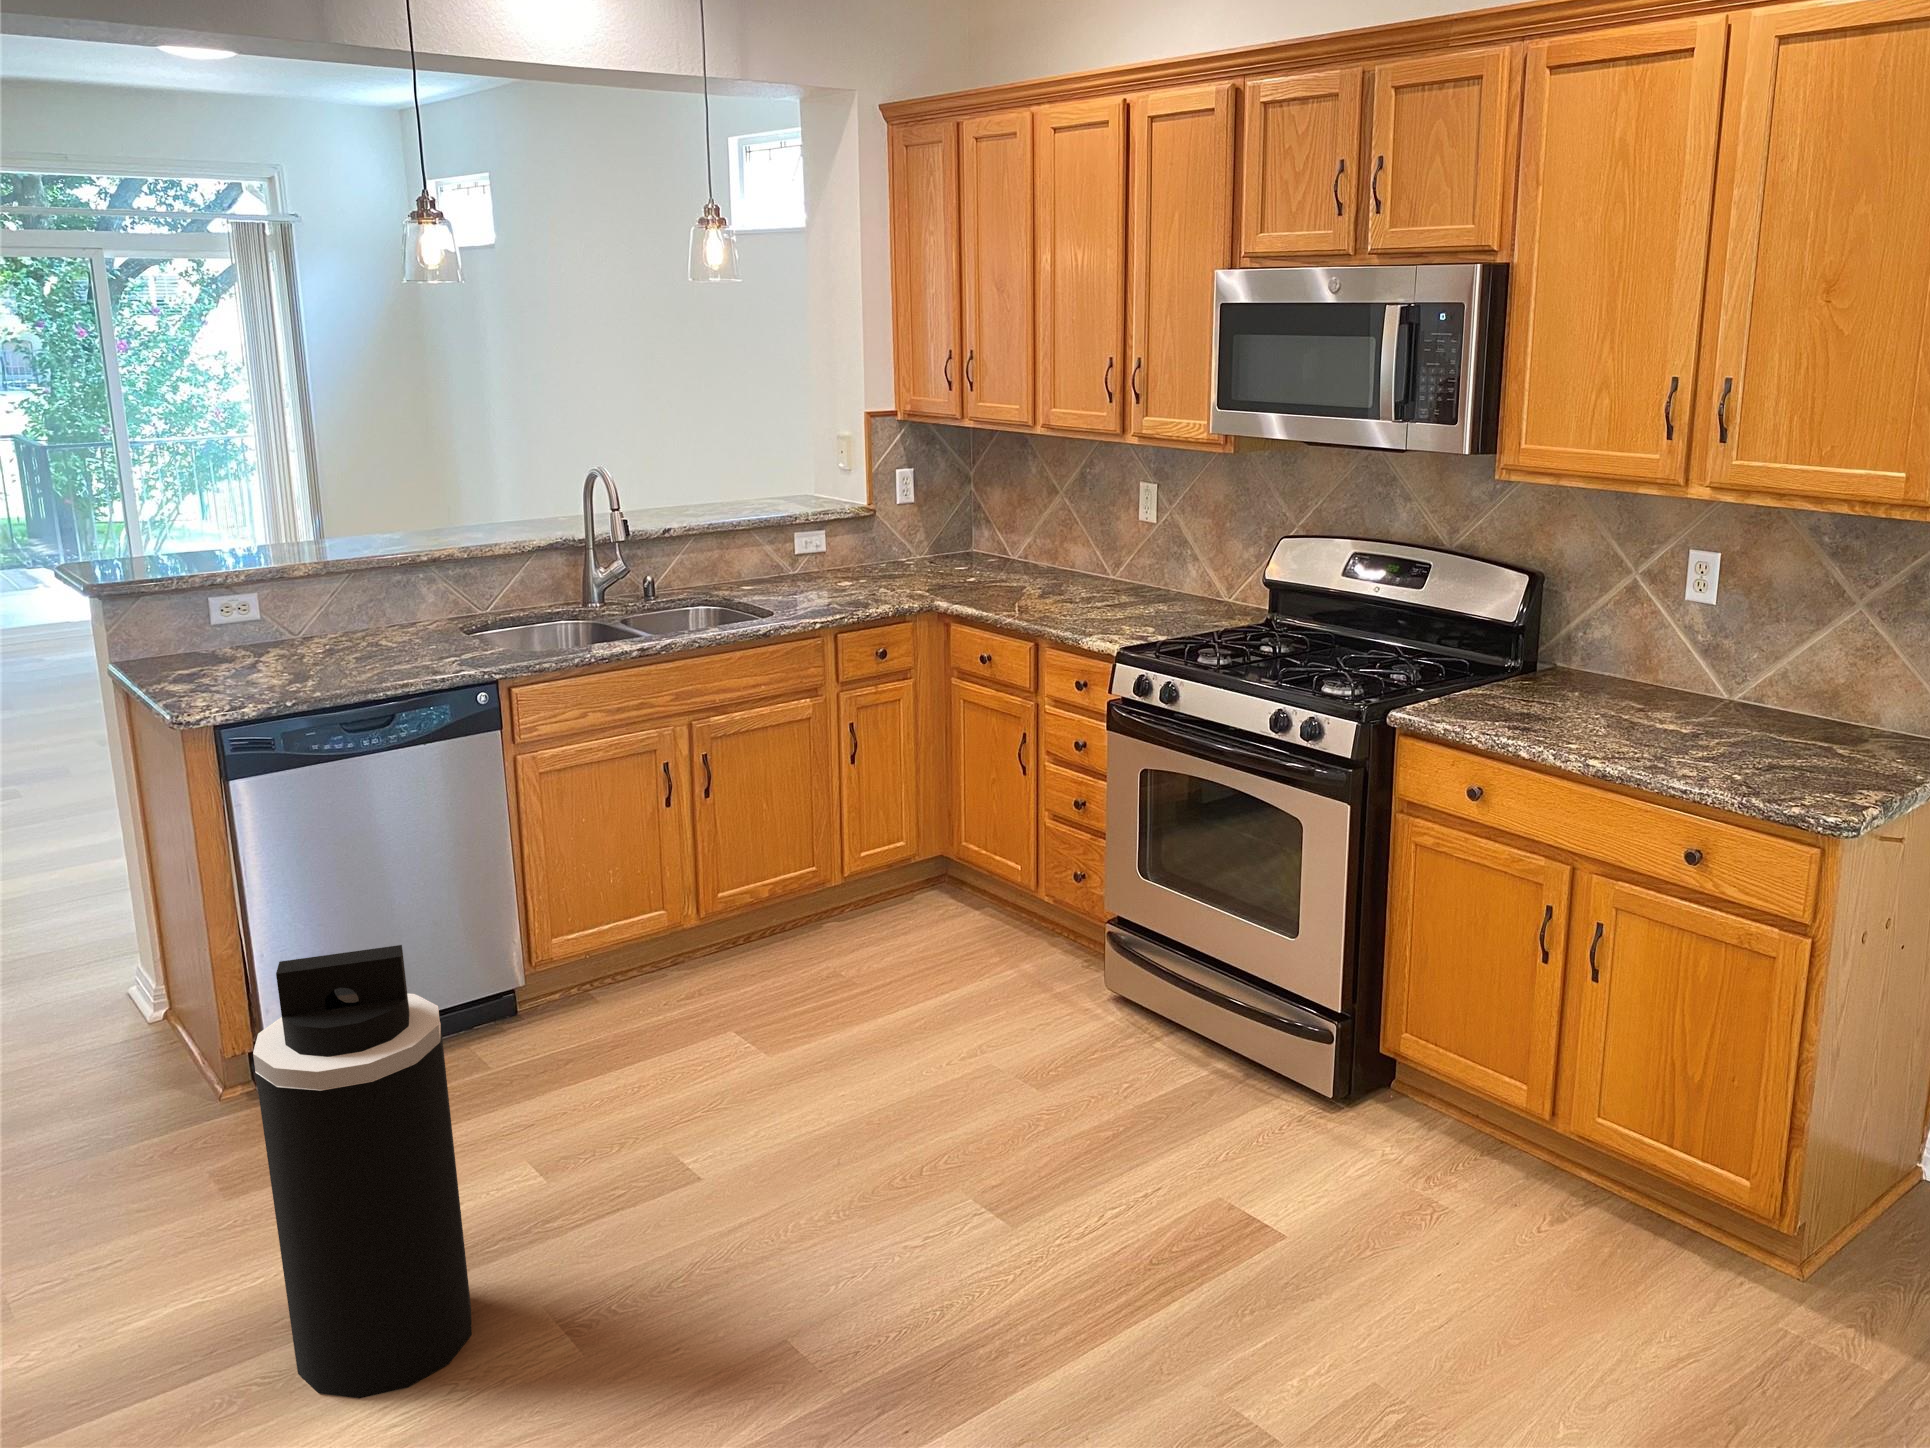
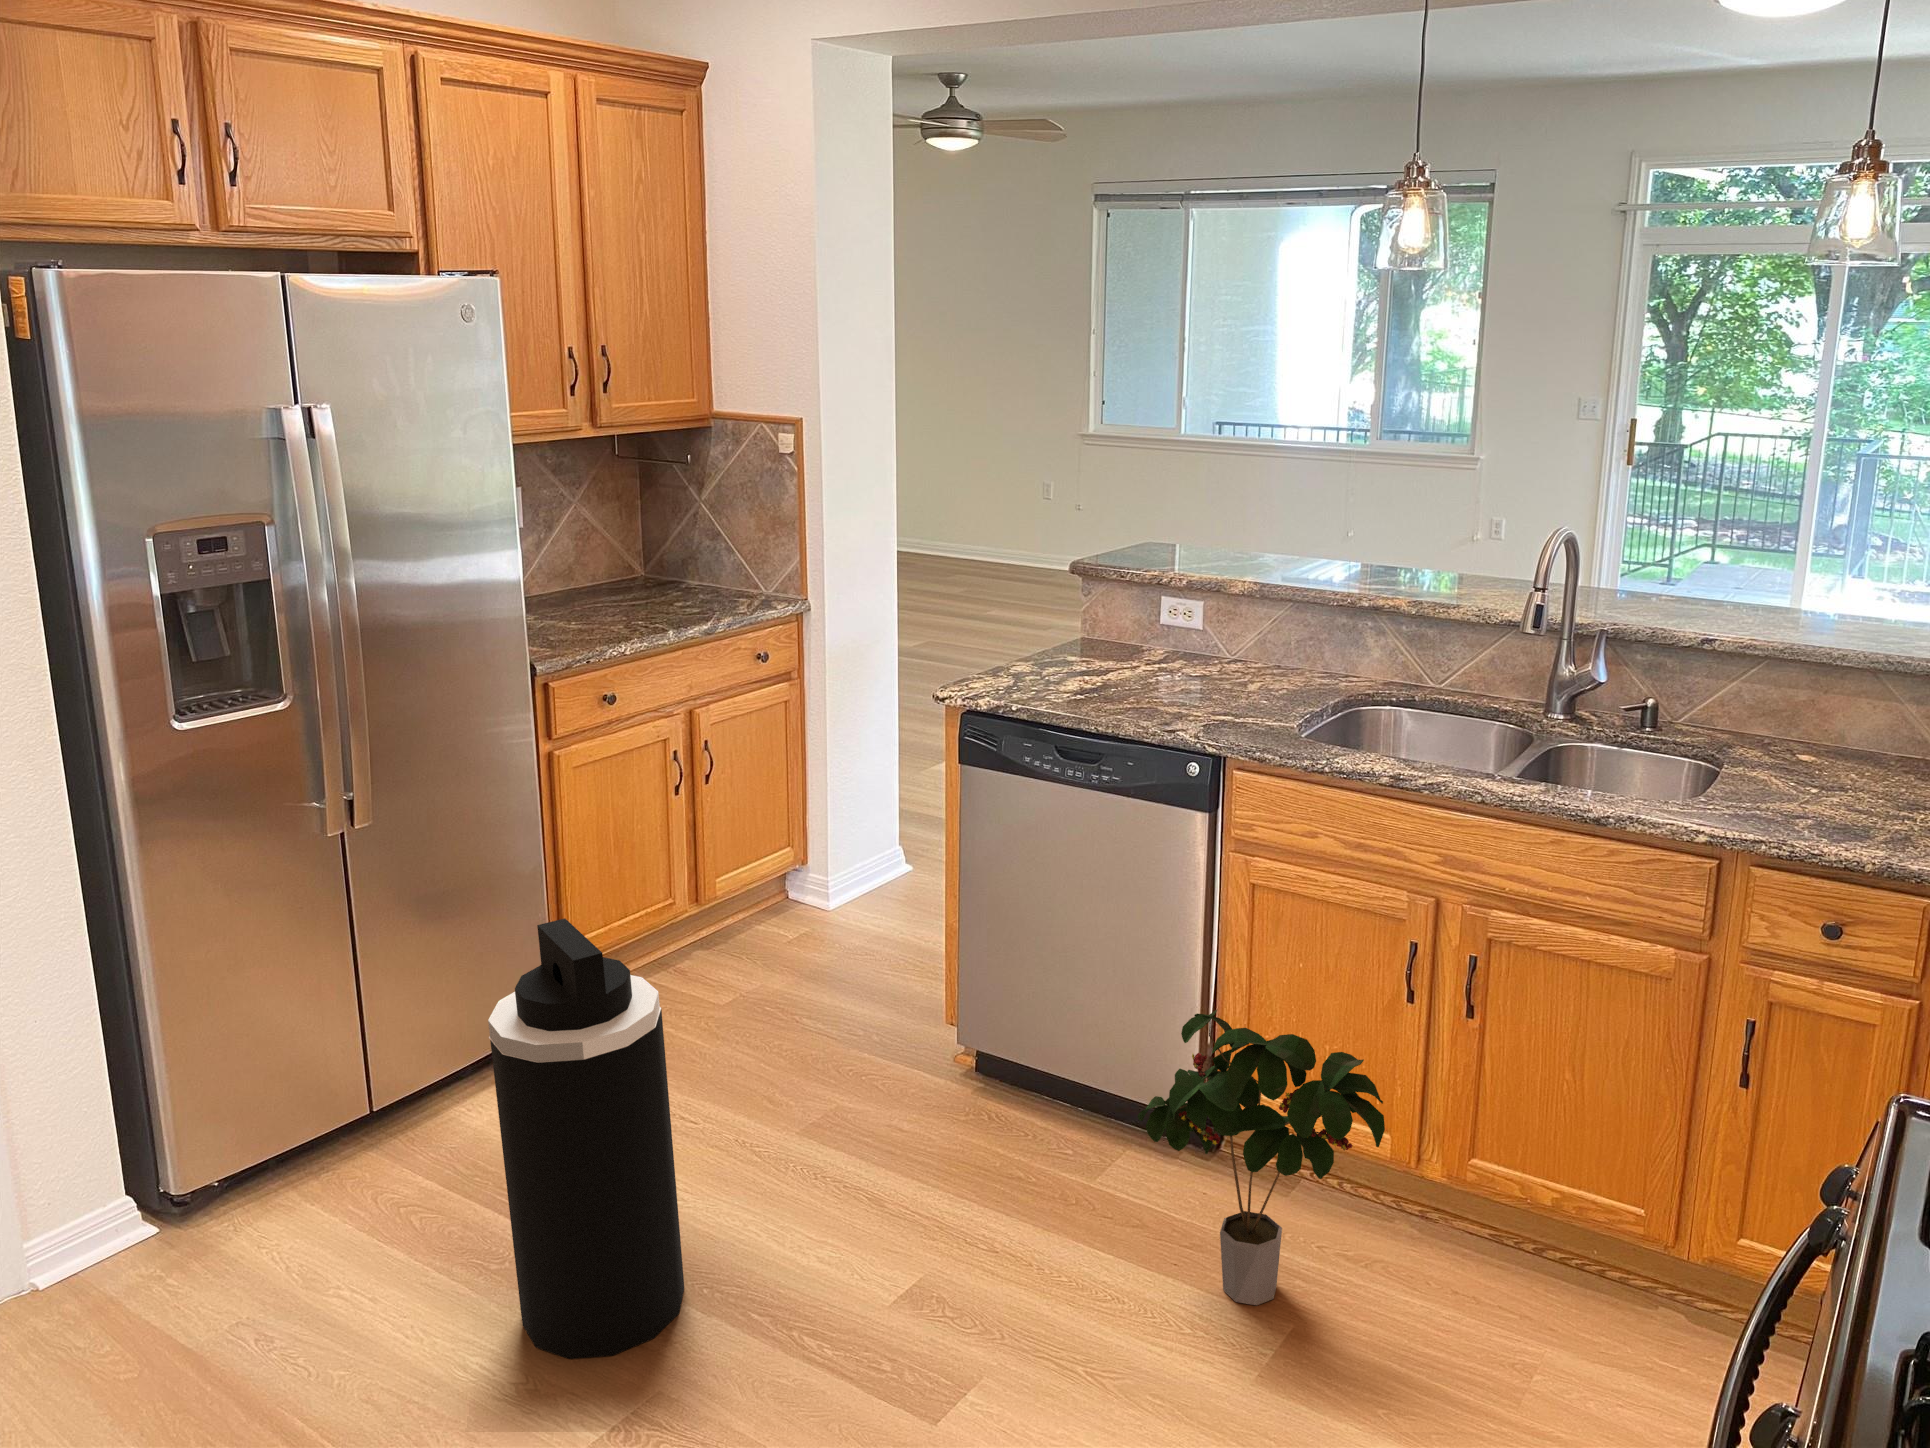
potted plant: none [583,826,771,1040] -> present [1138,1010,1385,1305]

